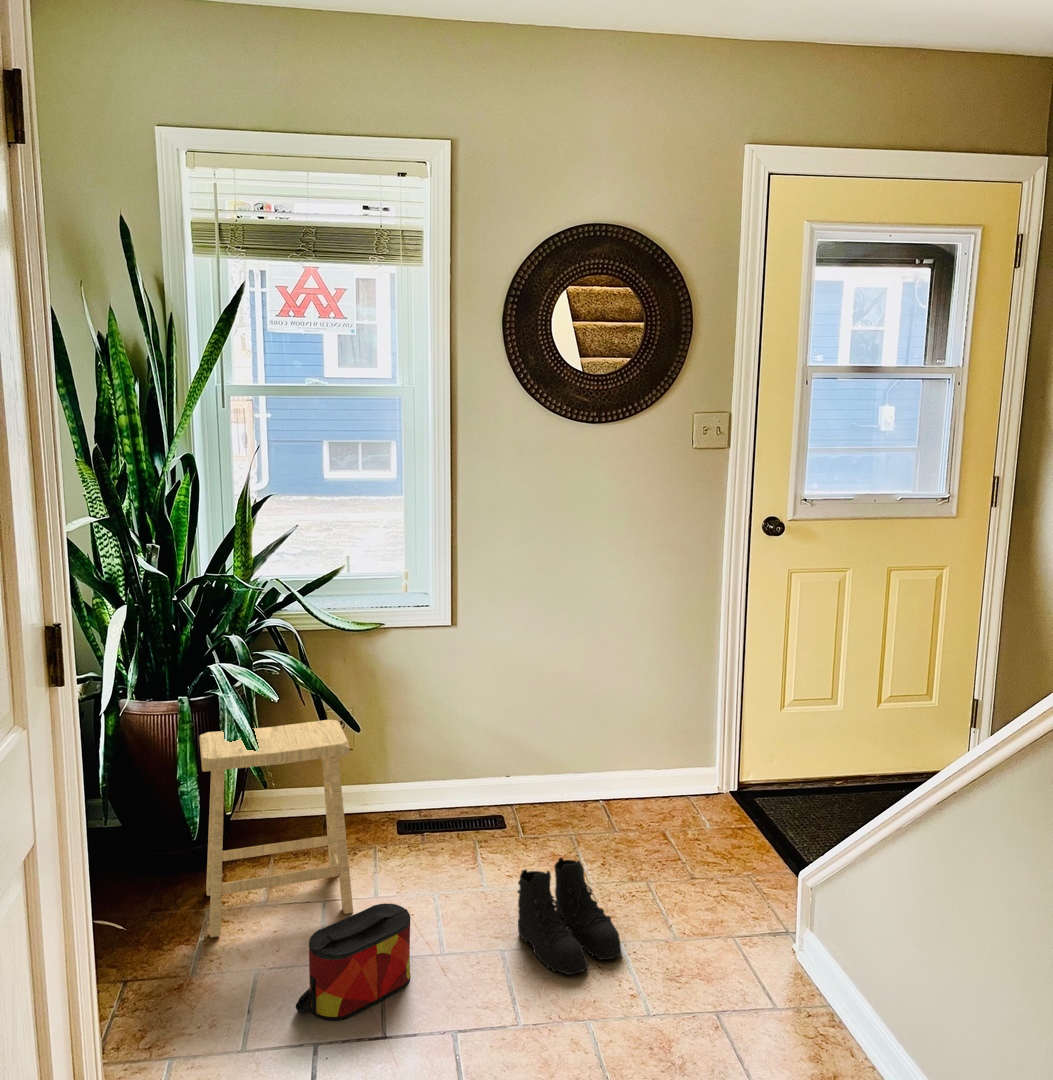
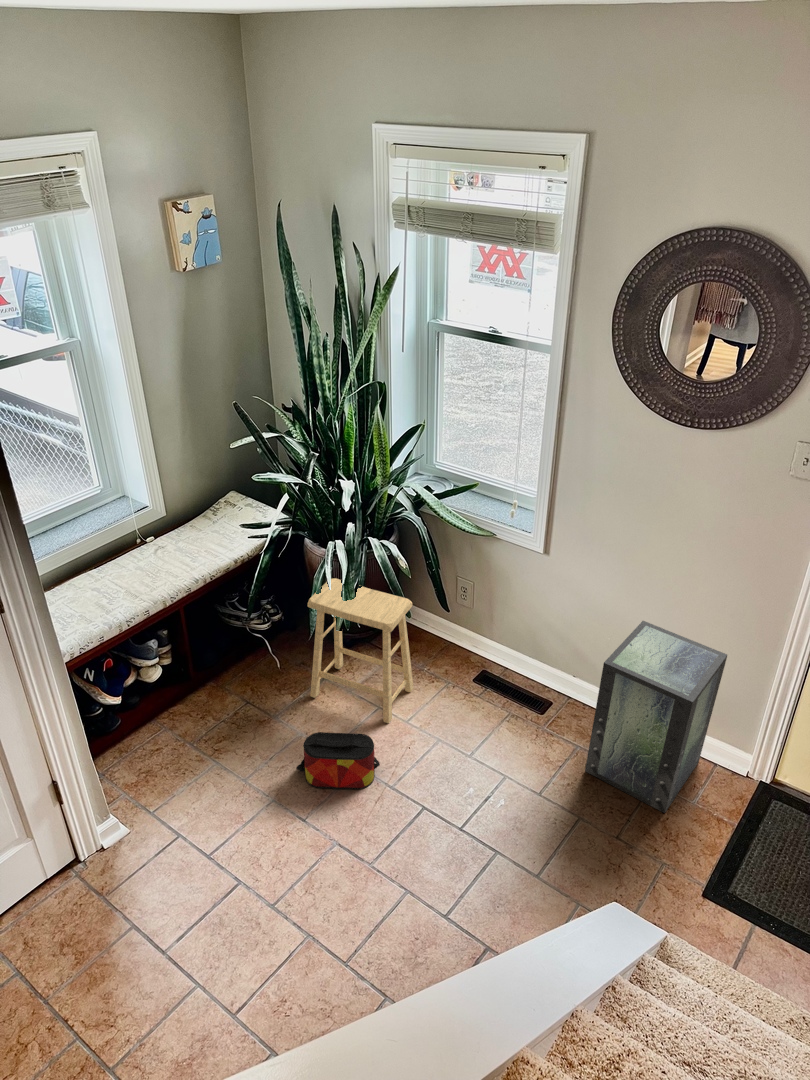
storage box: none [583,654,712,849] -> present [585,621,727,813]
boots: present [518,858,621,975] -> none [442,762,506,854]

